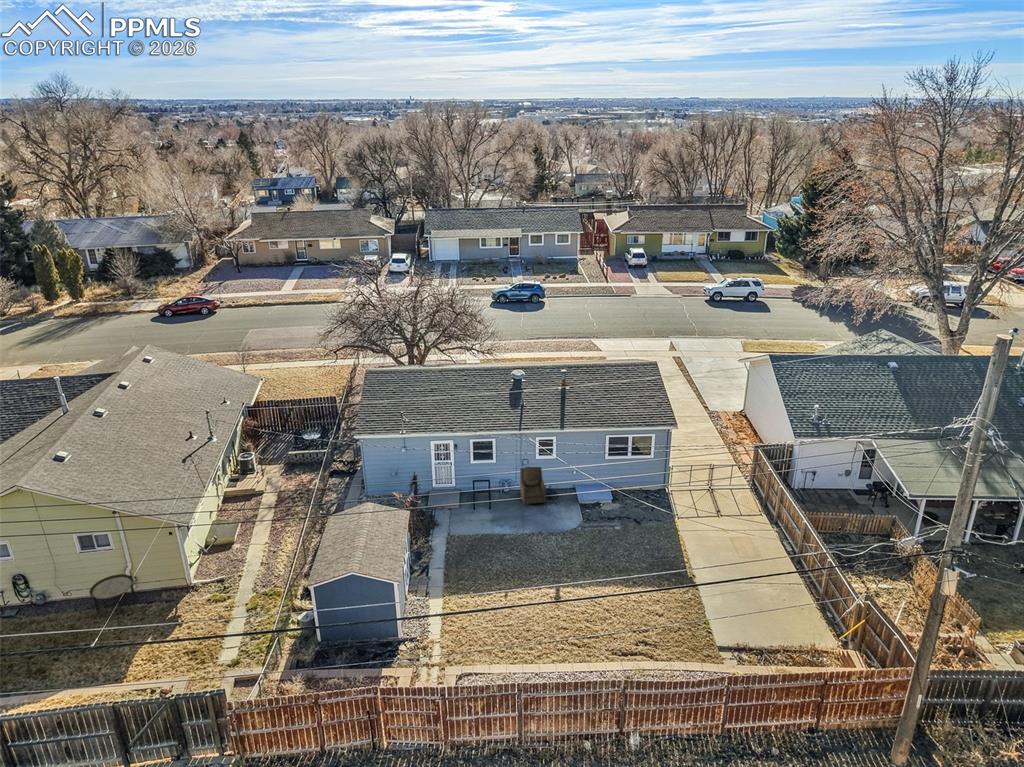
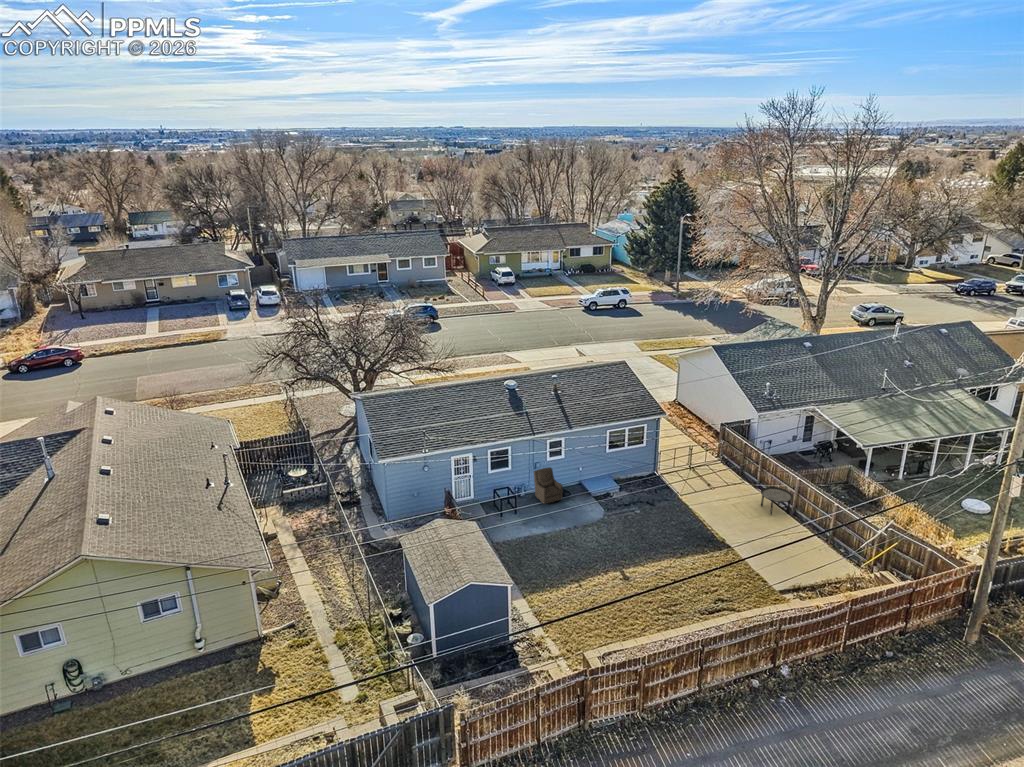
round table: present [89,574,136,614] -> present [761,487,793,515]

